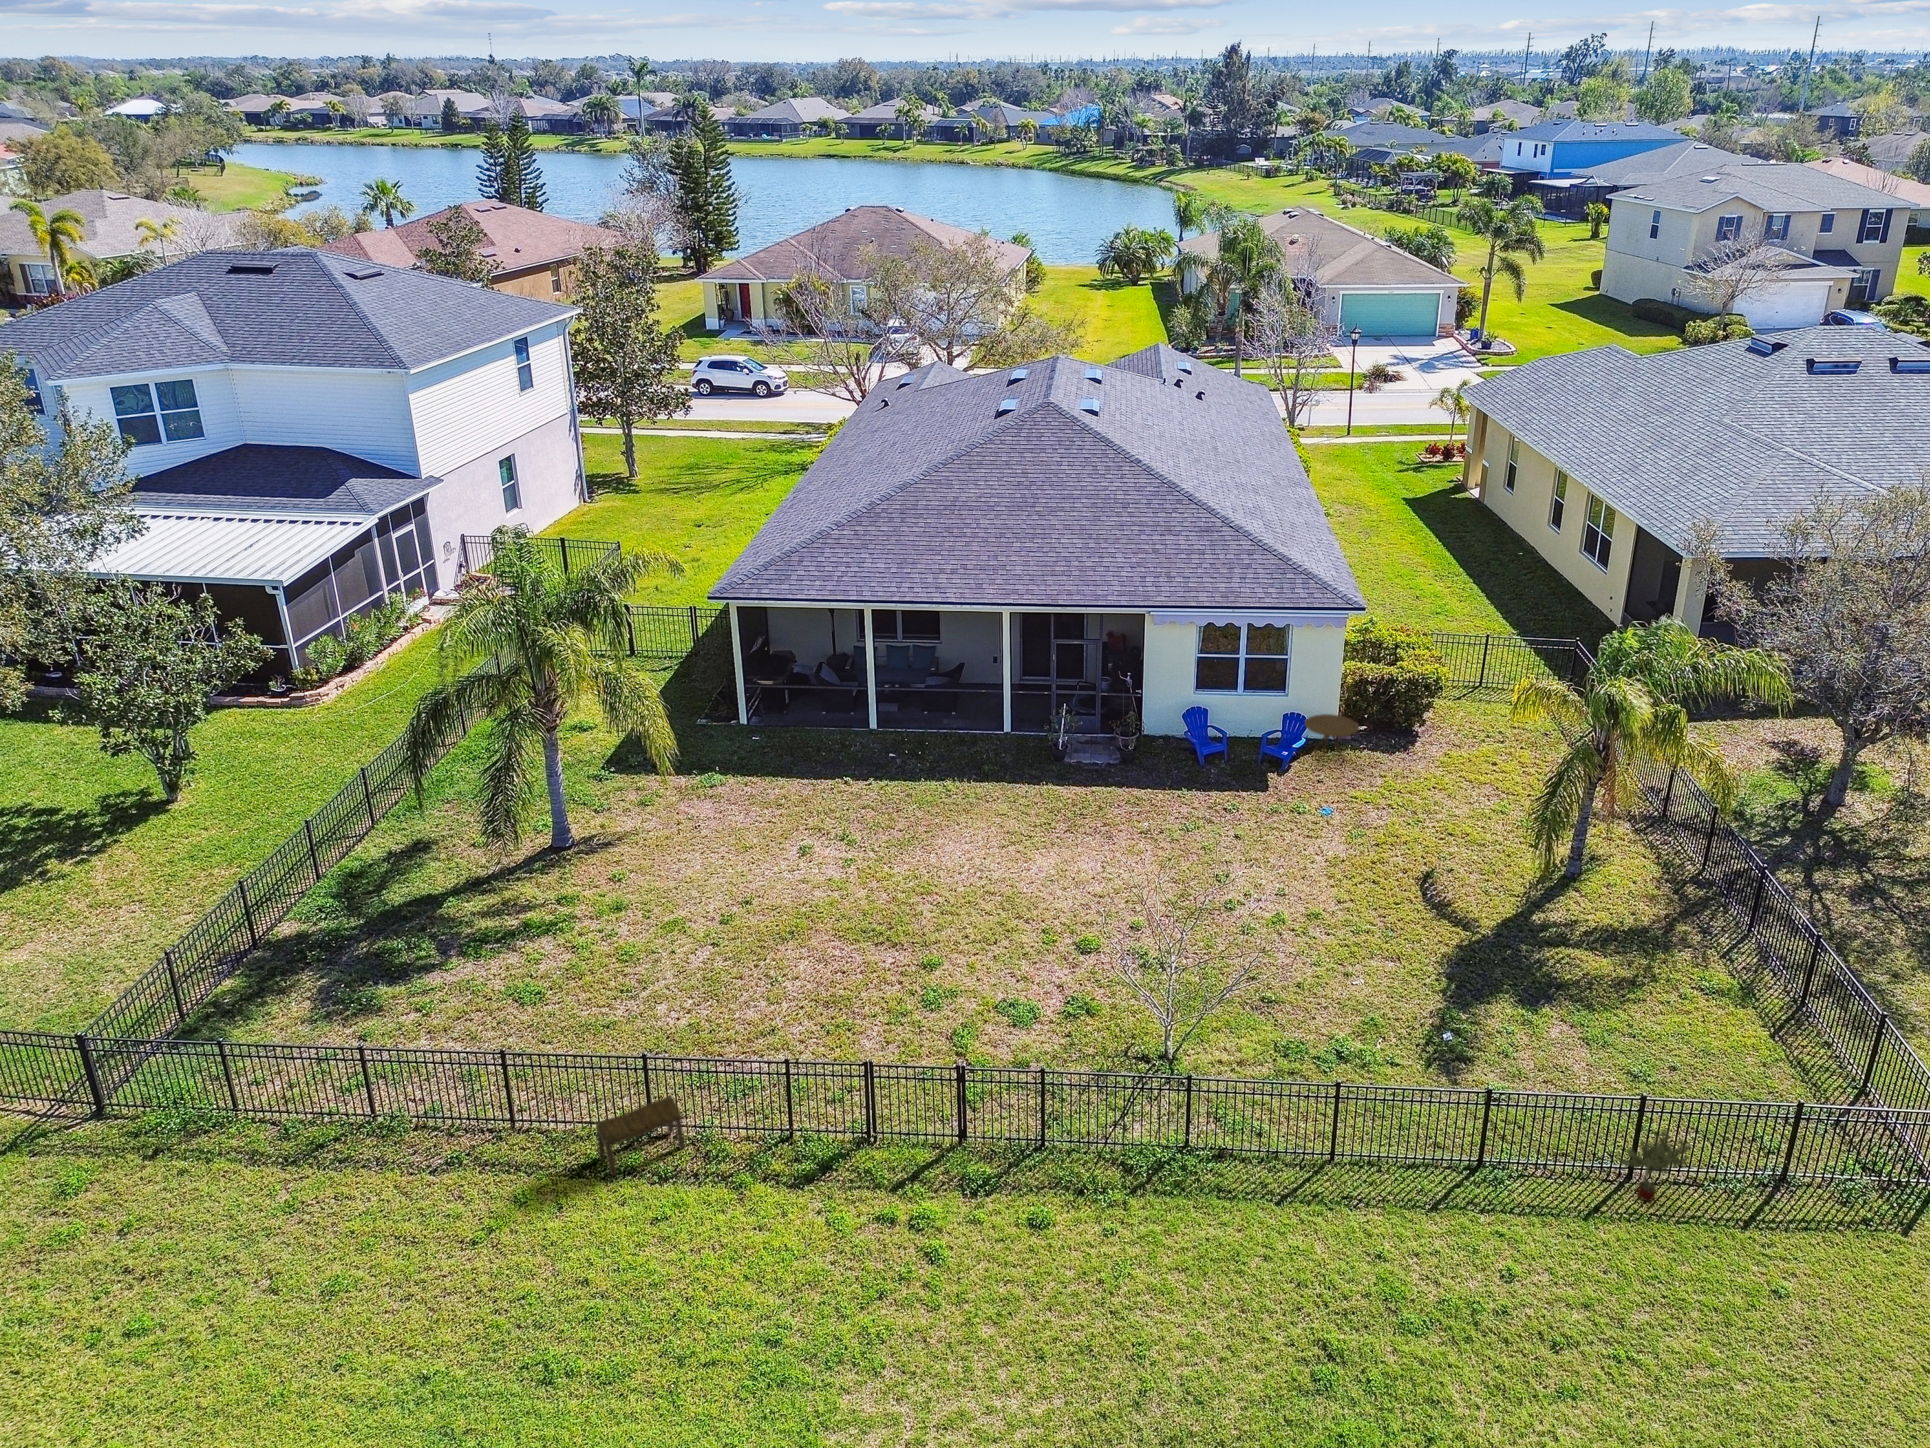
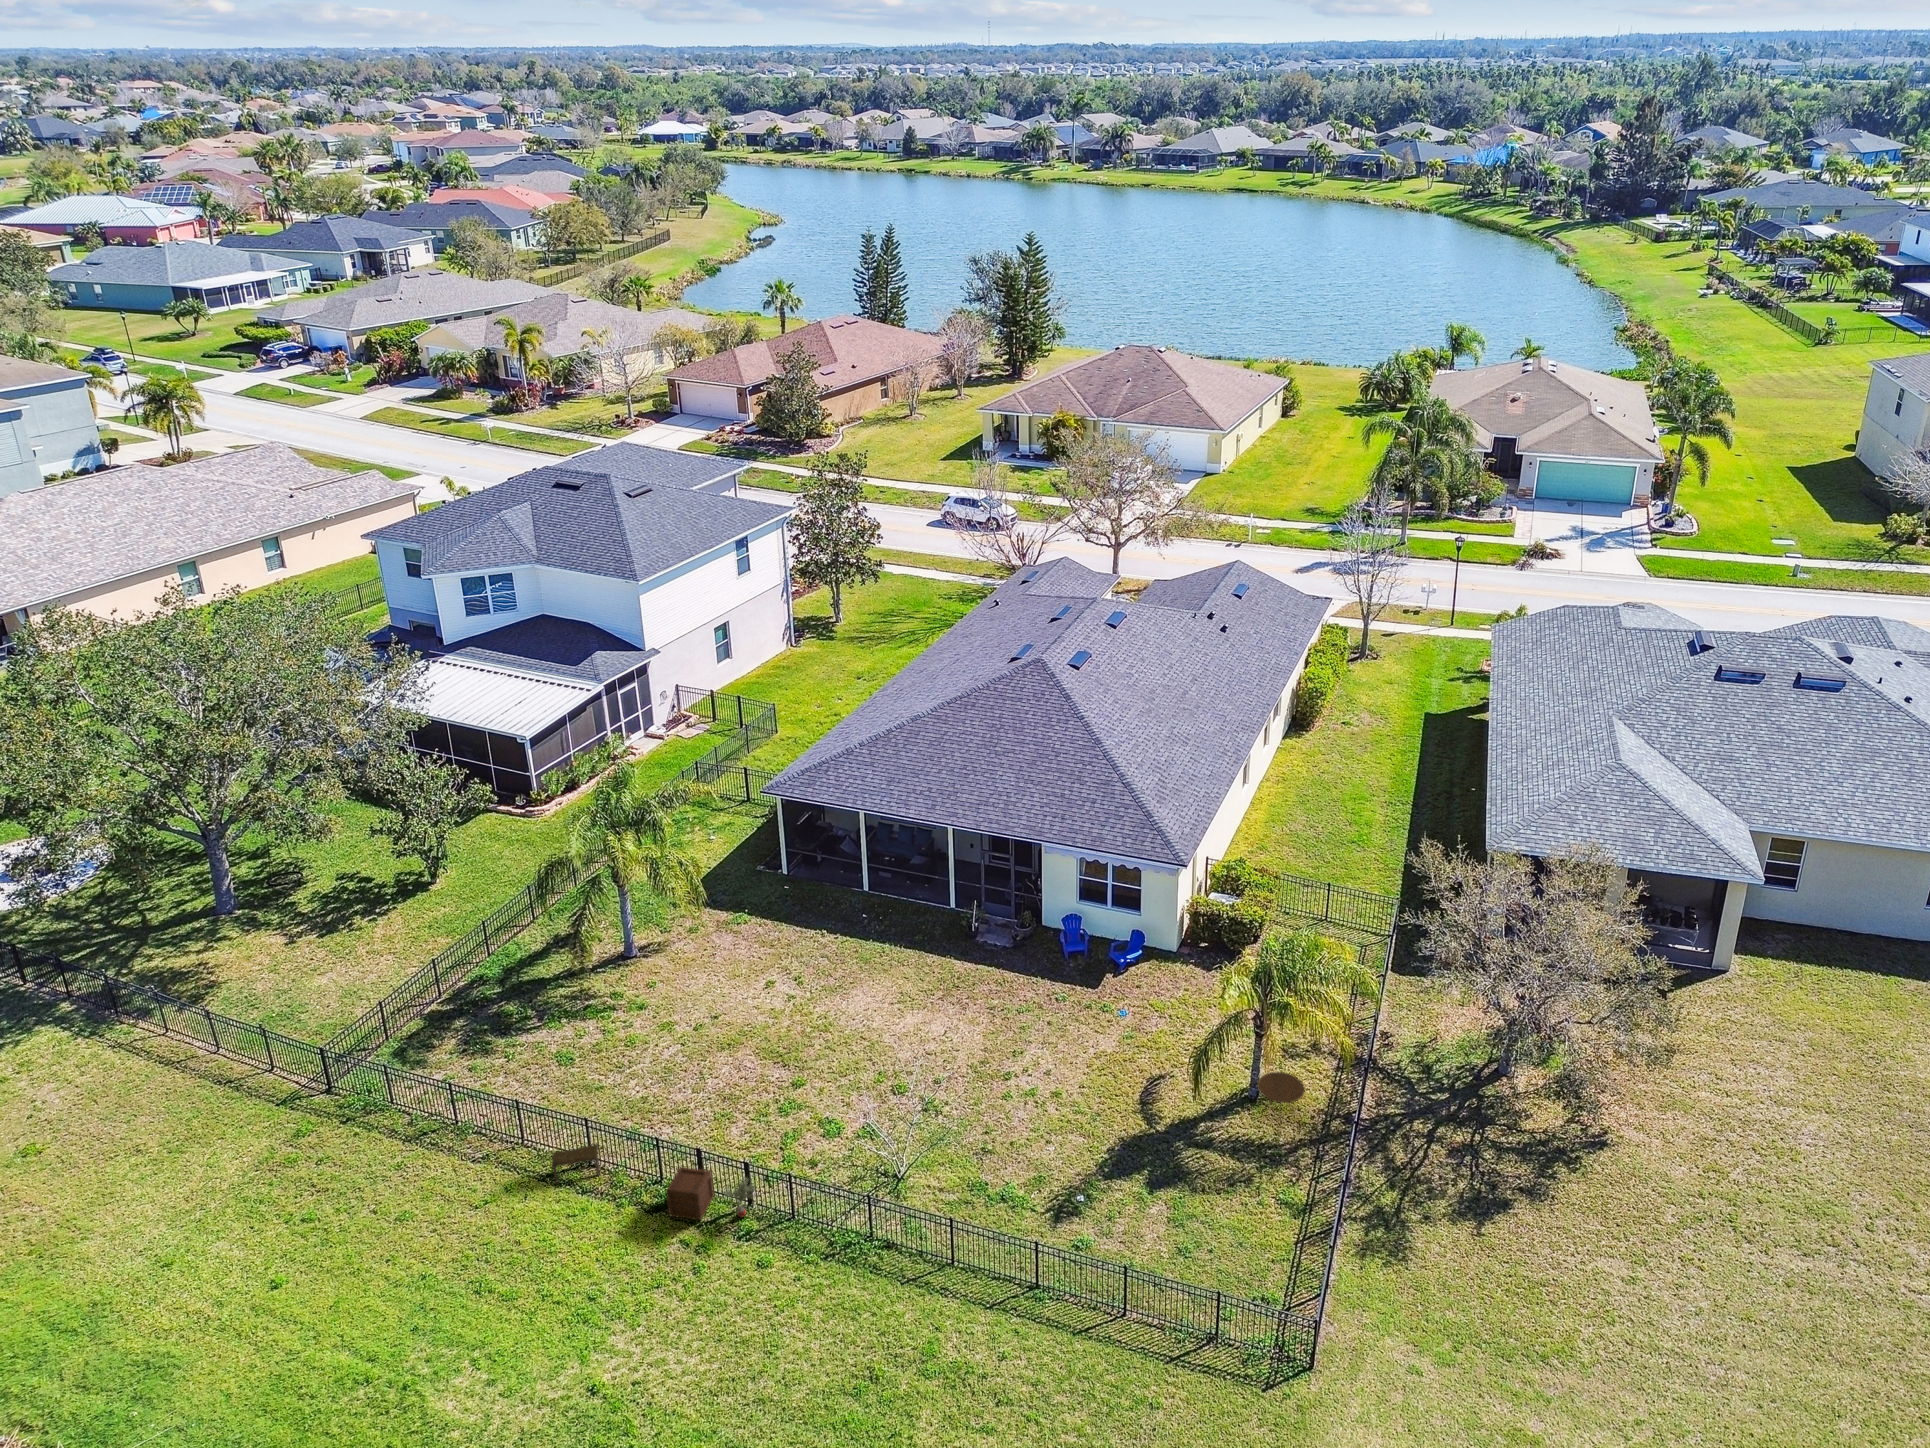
round table: present [1305,714,1359,762] -> present [1258,1072,1305,1113]
wooden crate: none [839,1096,902,1184] -> present [666,1167,714,1220]
potted tree: present [1620,1129,1691,1201] -> present [724,1178,755,1218]

